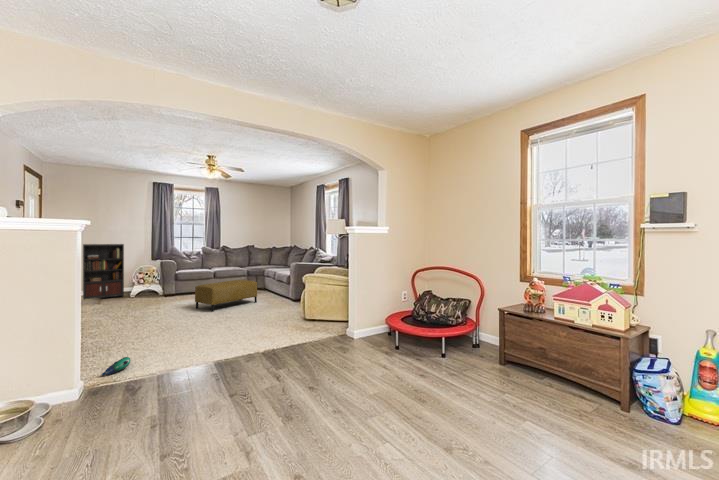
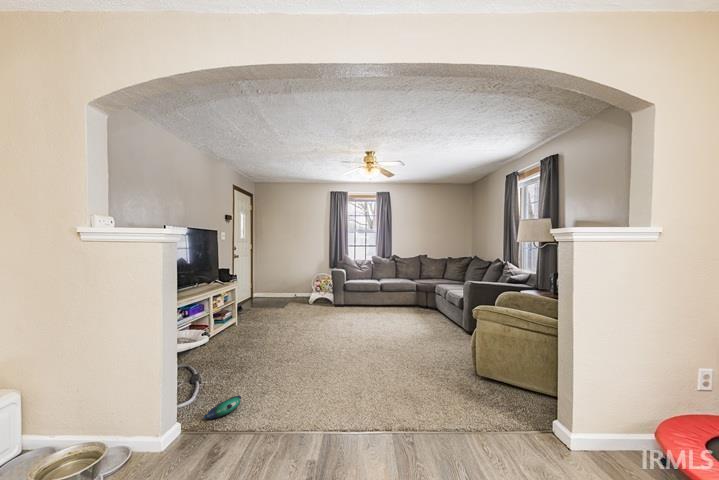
bookcase: present [83,244,124,300] -> none [274,252,312,303]
ottoman: present [195,280,257,312] -> none [353,297,423,334]

